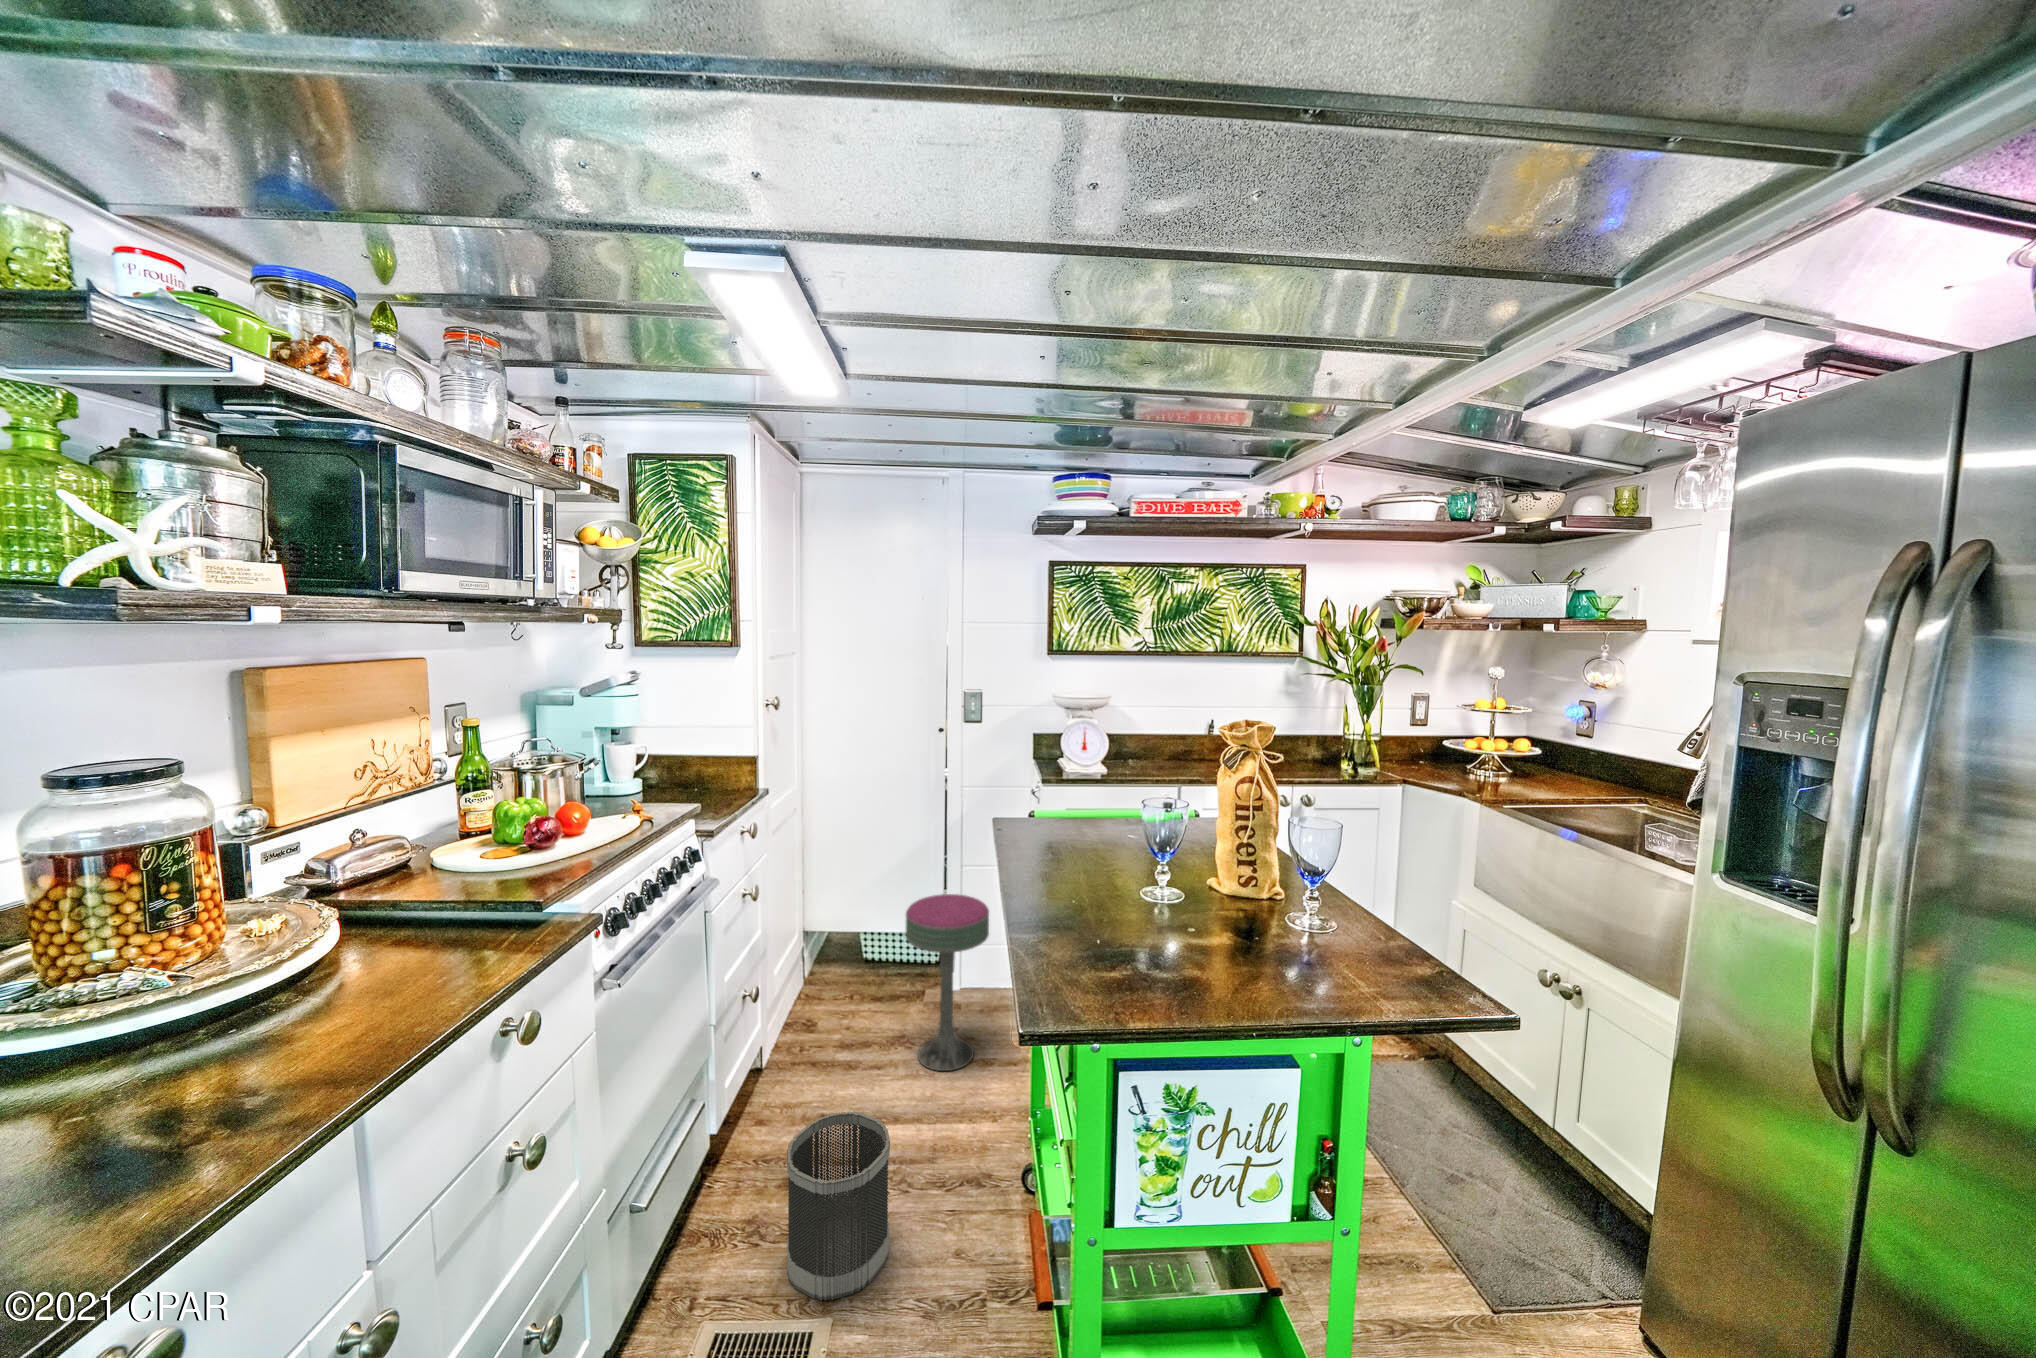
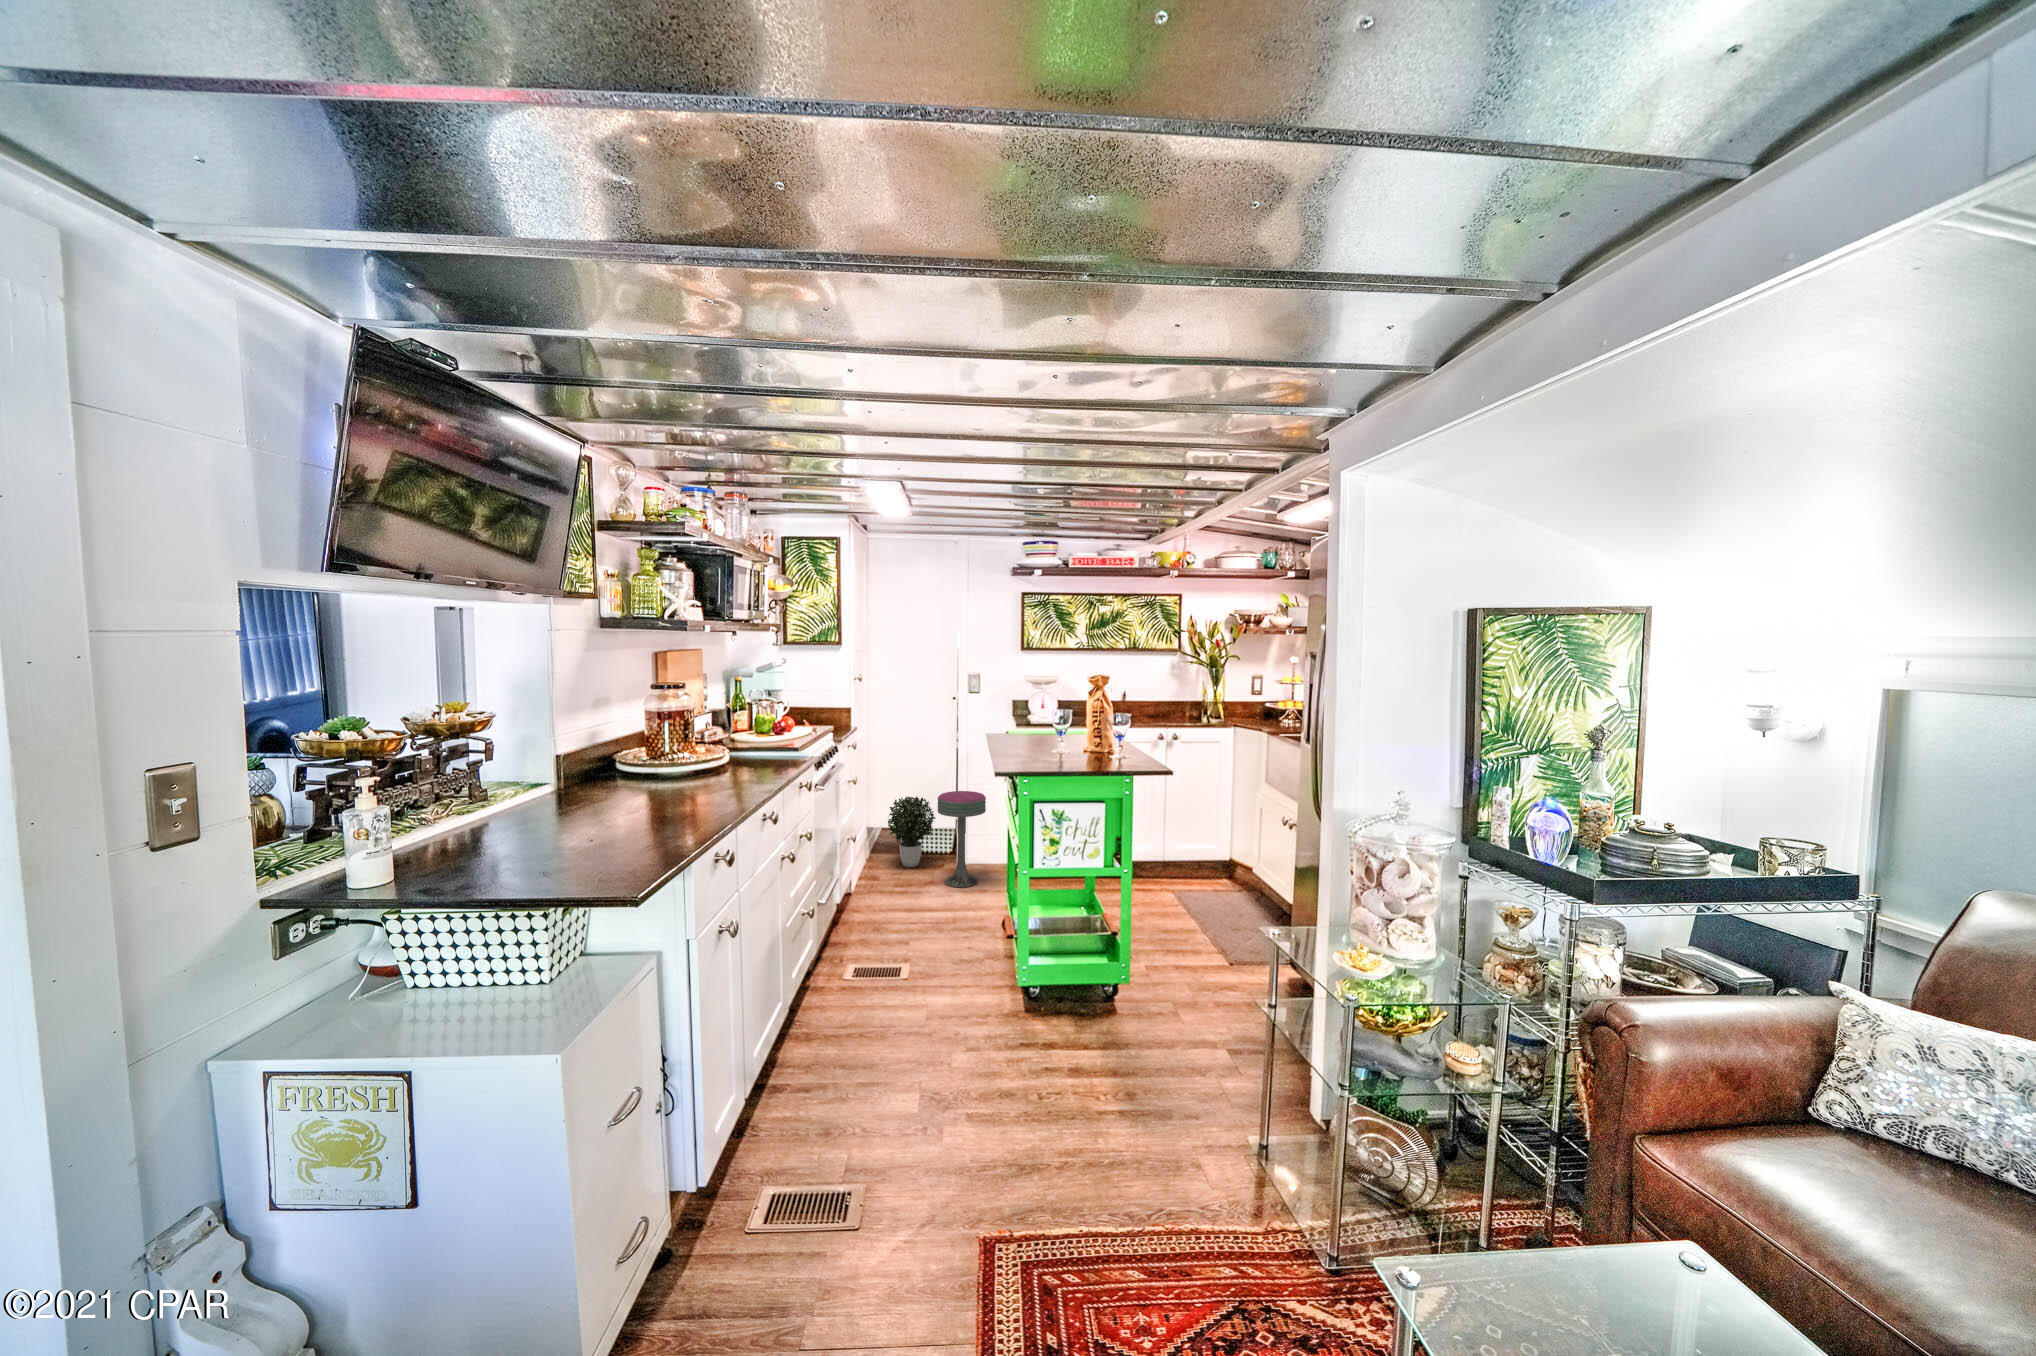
potted plant: none [824,894,906,1014] -> present [888,796,935,867]
wastebasket: present [787,1112,890,1301] -> none [886,876,936,950]

